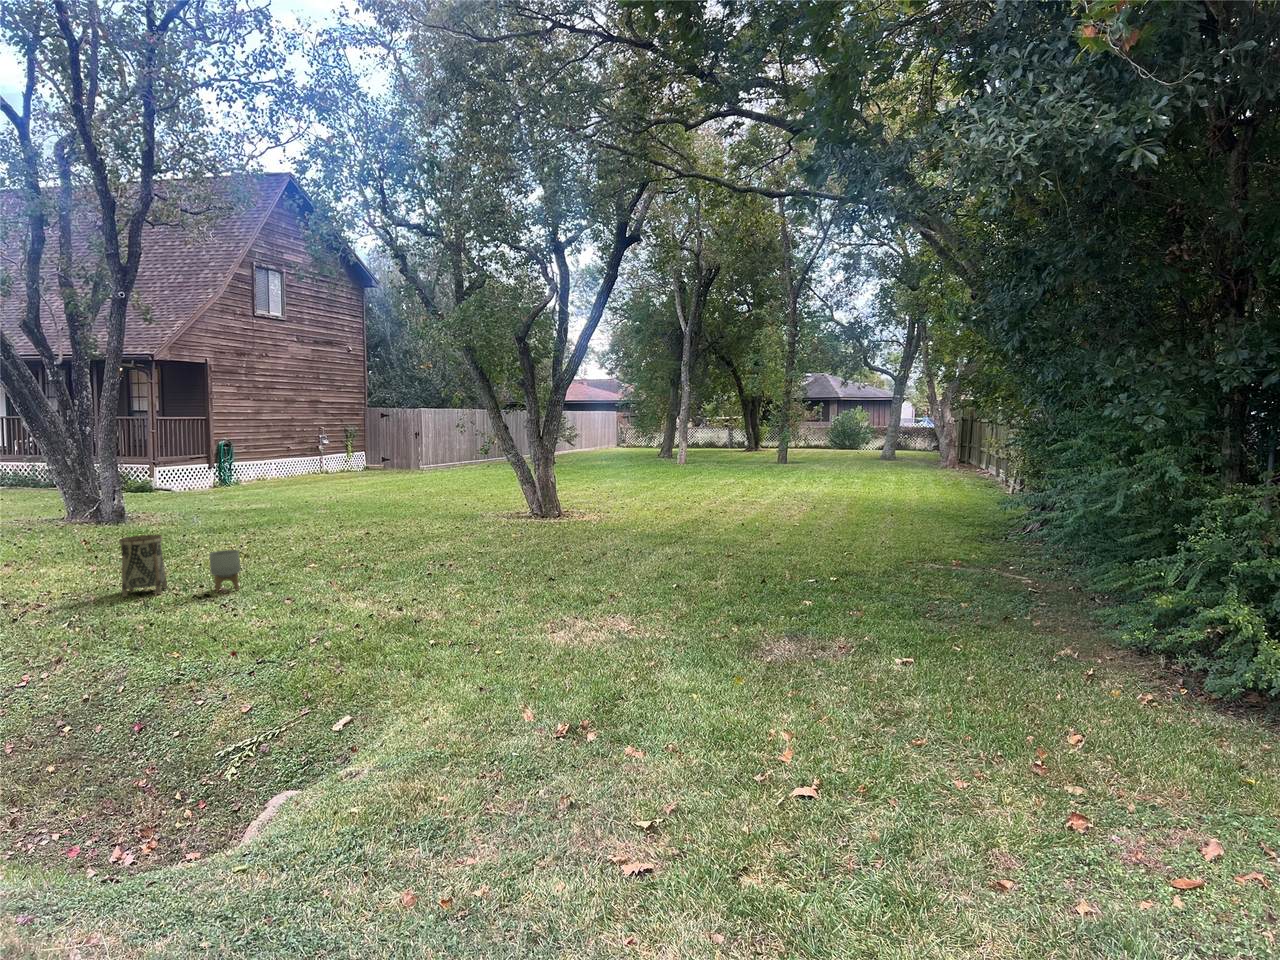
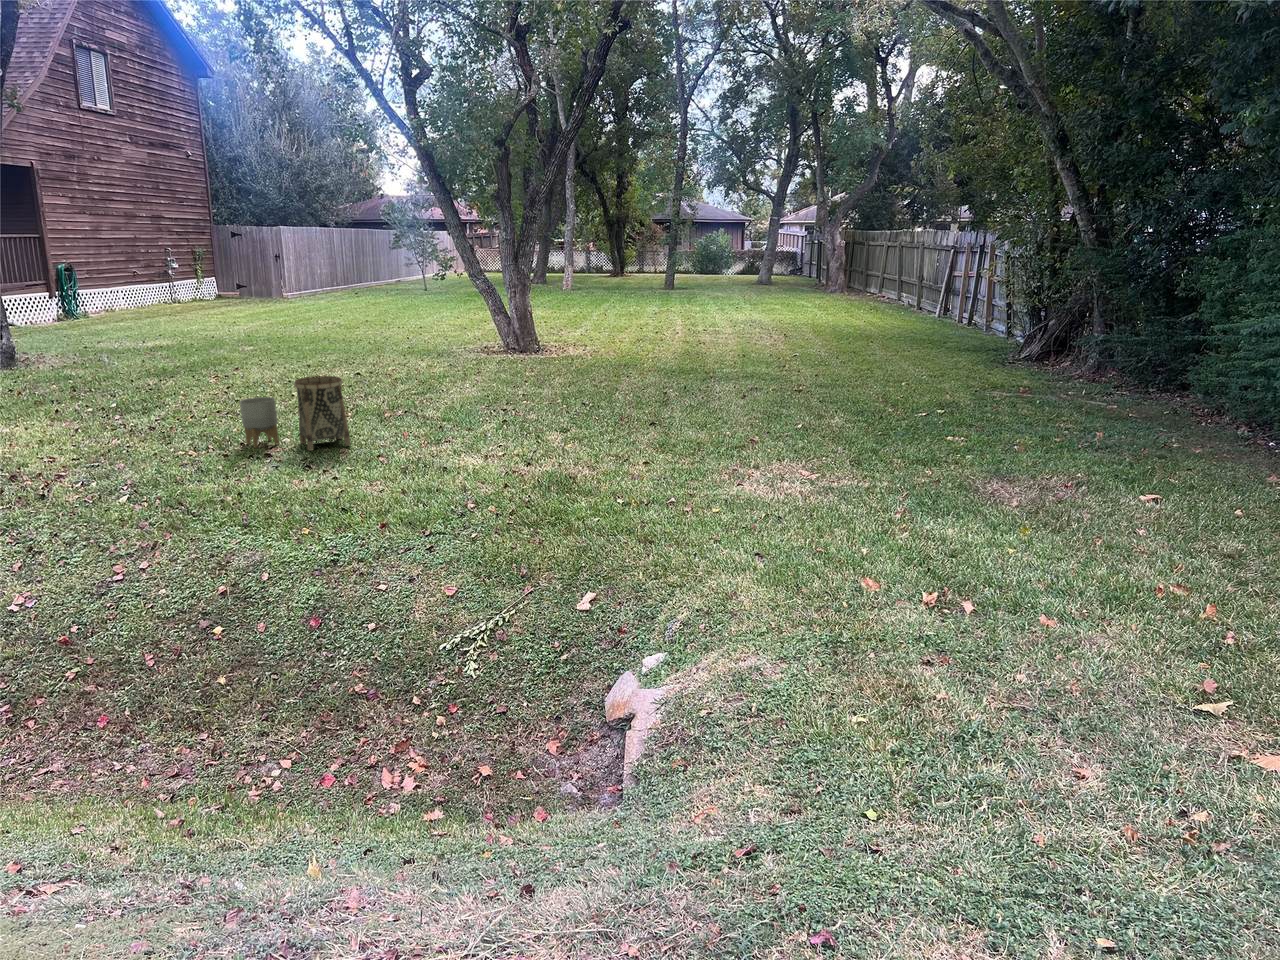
basket: present [119,535,167,597] -> present [294,376,351,451]

